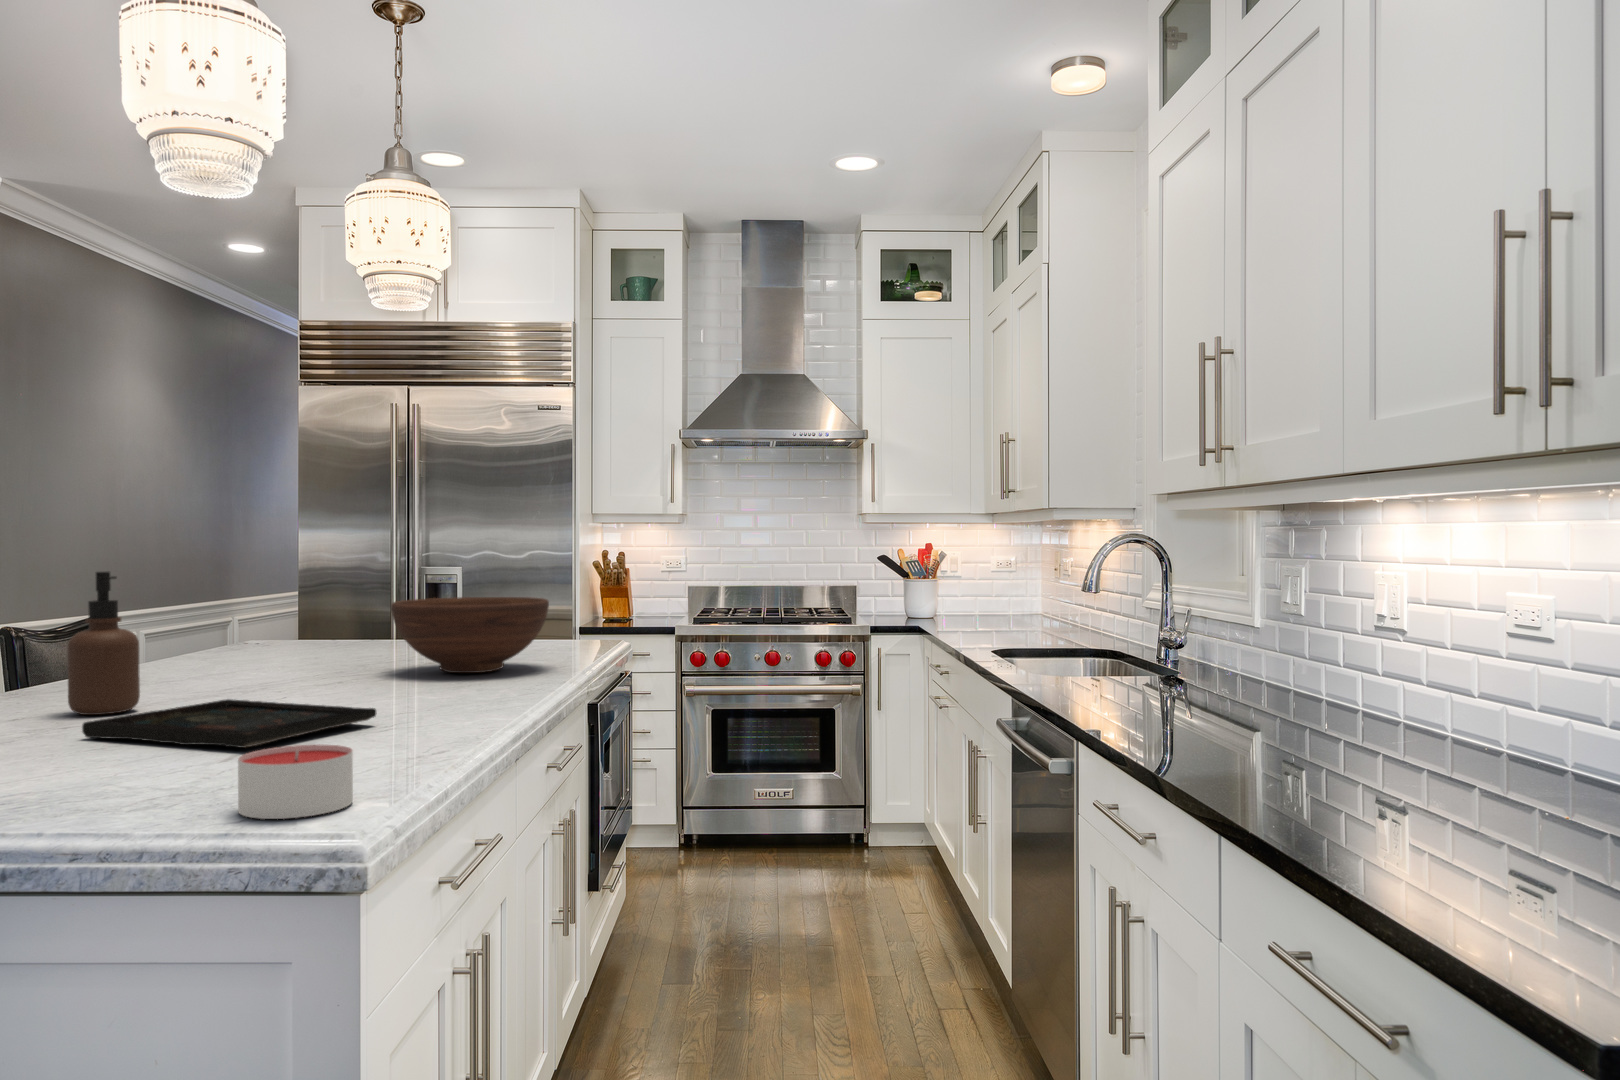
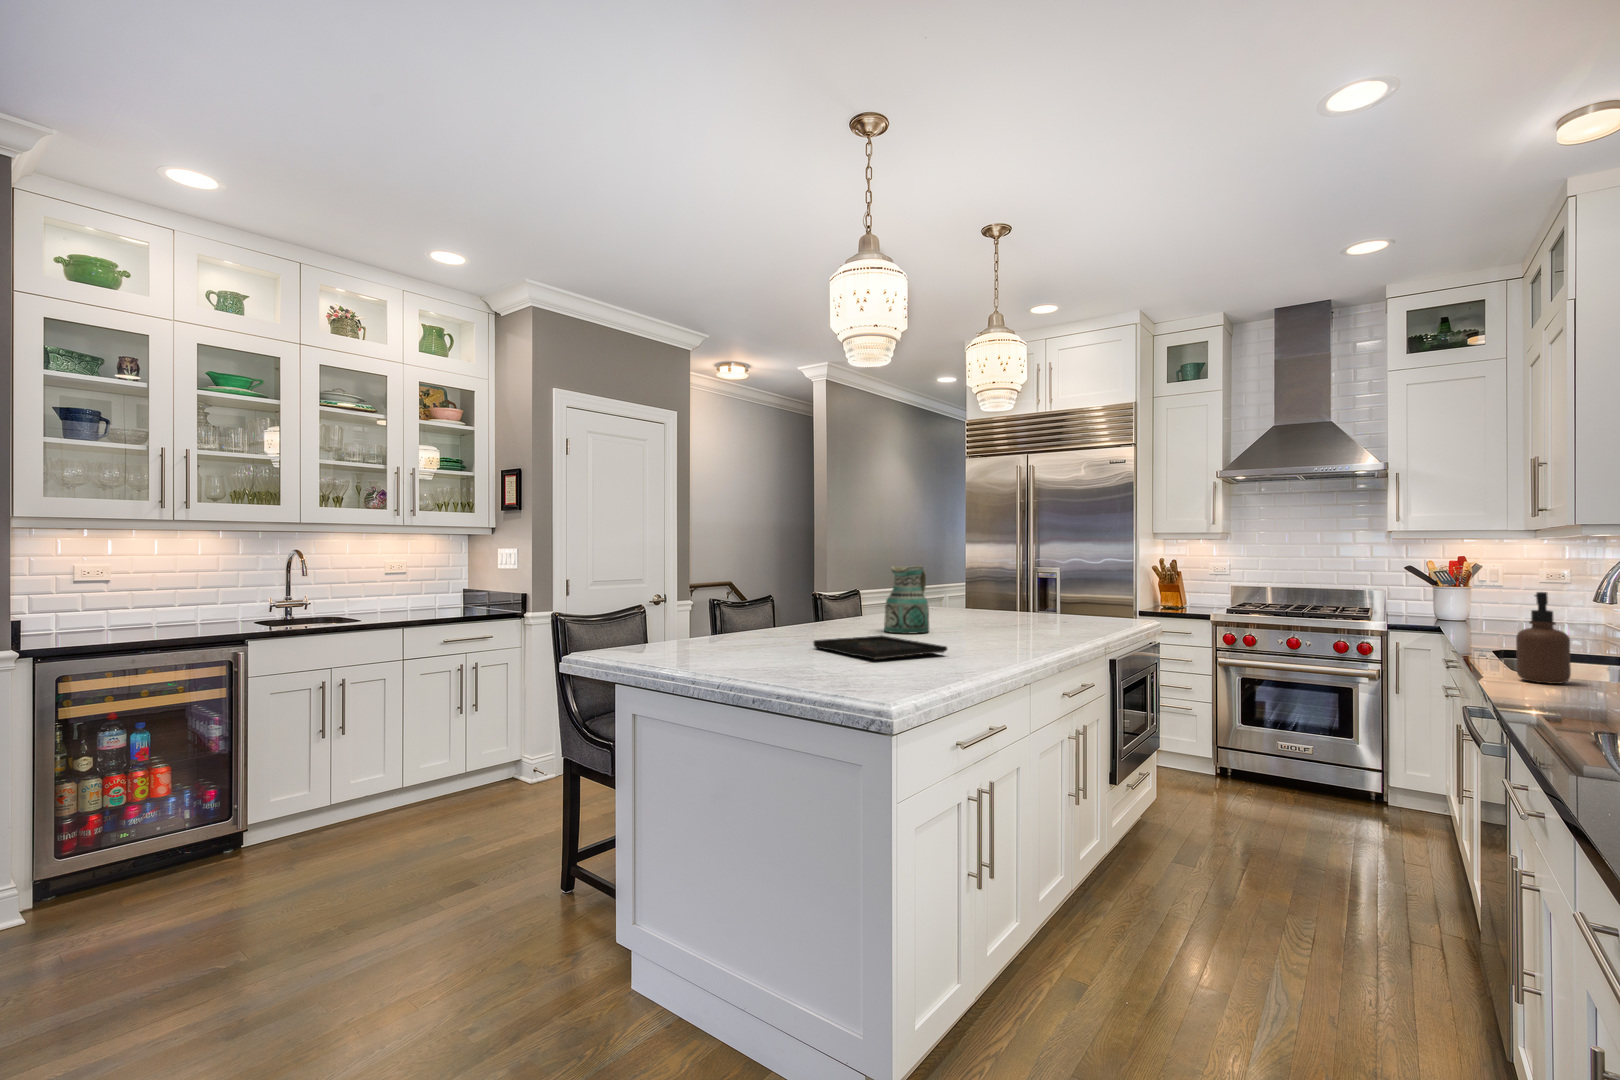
ceramic pitcher: none [208,566,300,692] -> present [884,565,929,634]
soap dispenser: present [67,571,140,715] -> present [1516,592,1571,684]
fruit bowl: present [391,597,549,673] -> none [981,587,1078,633]
candle: present [238,745,353,819] -> none [847,658,901,693]

